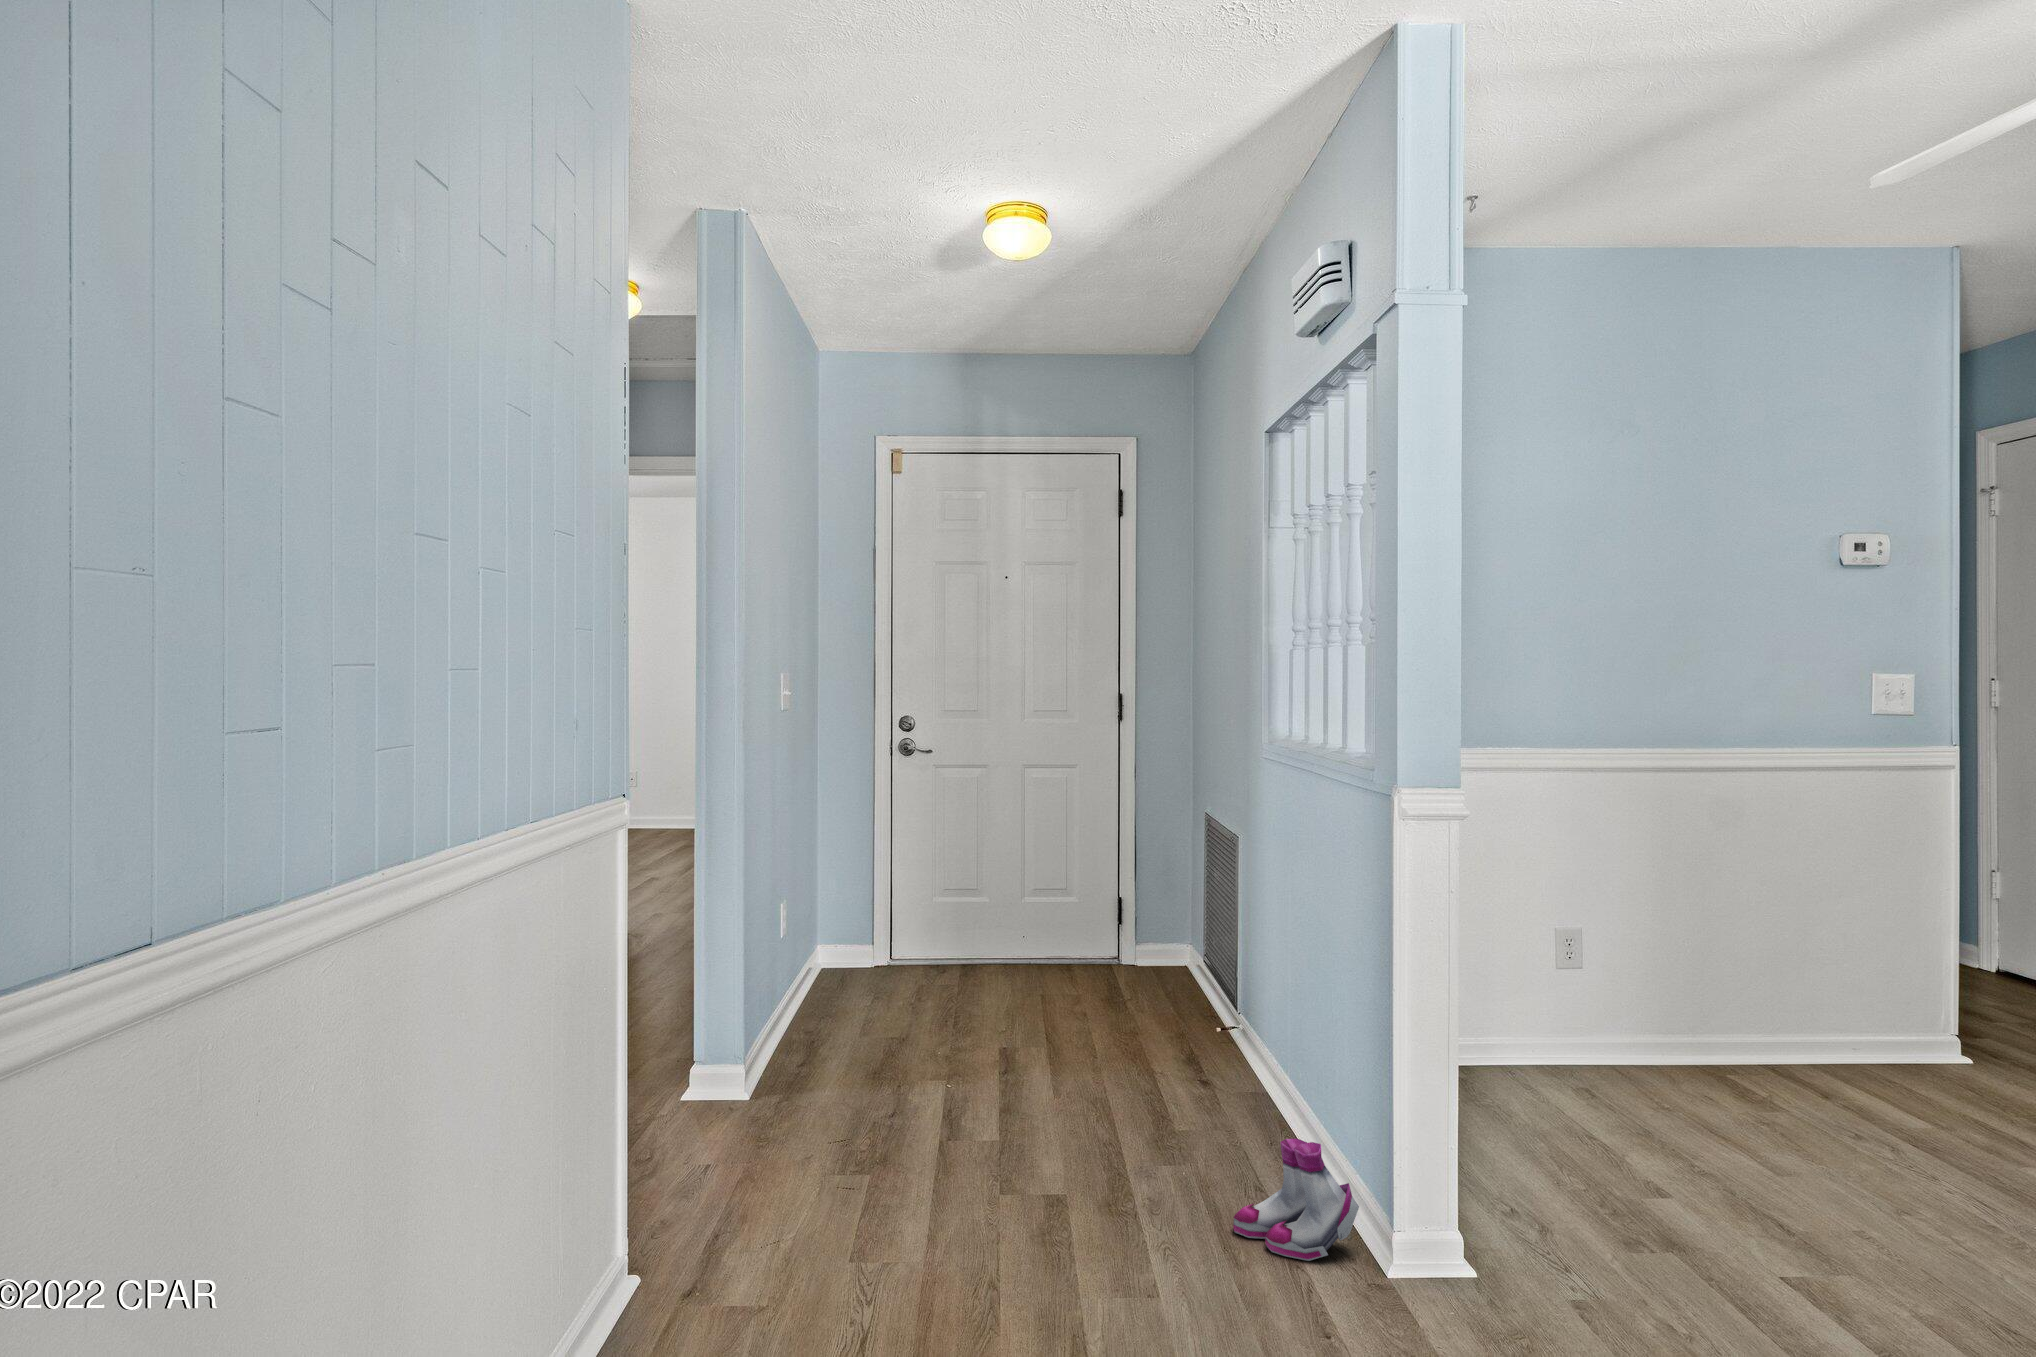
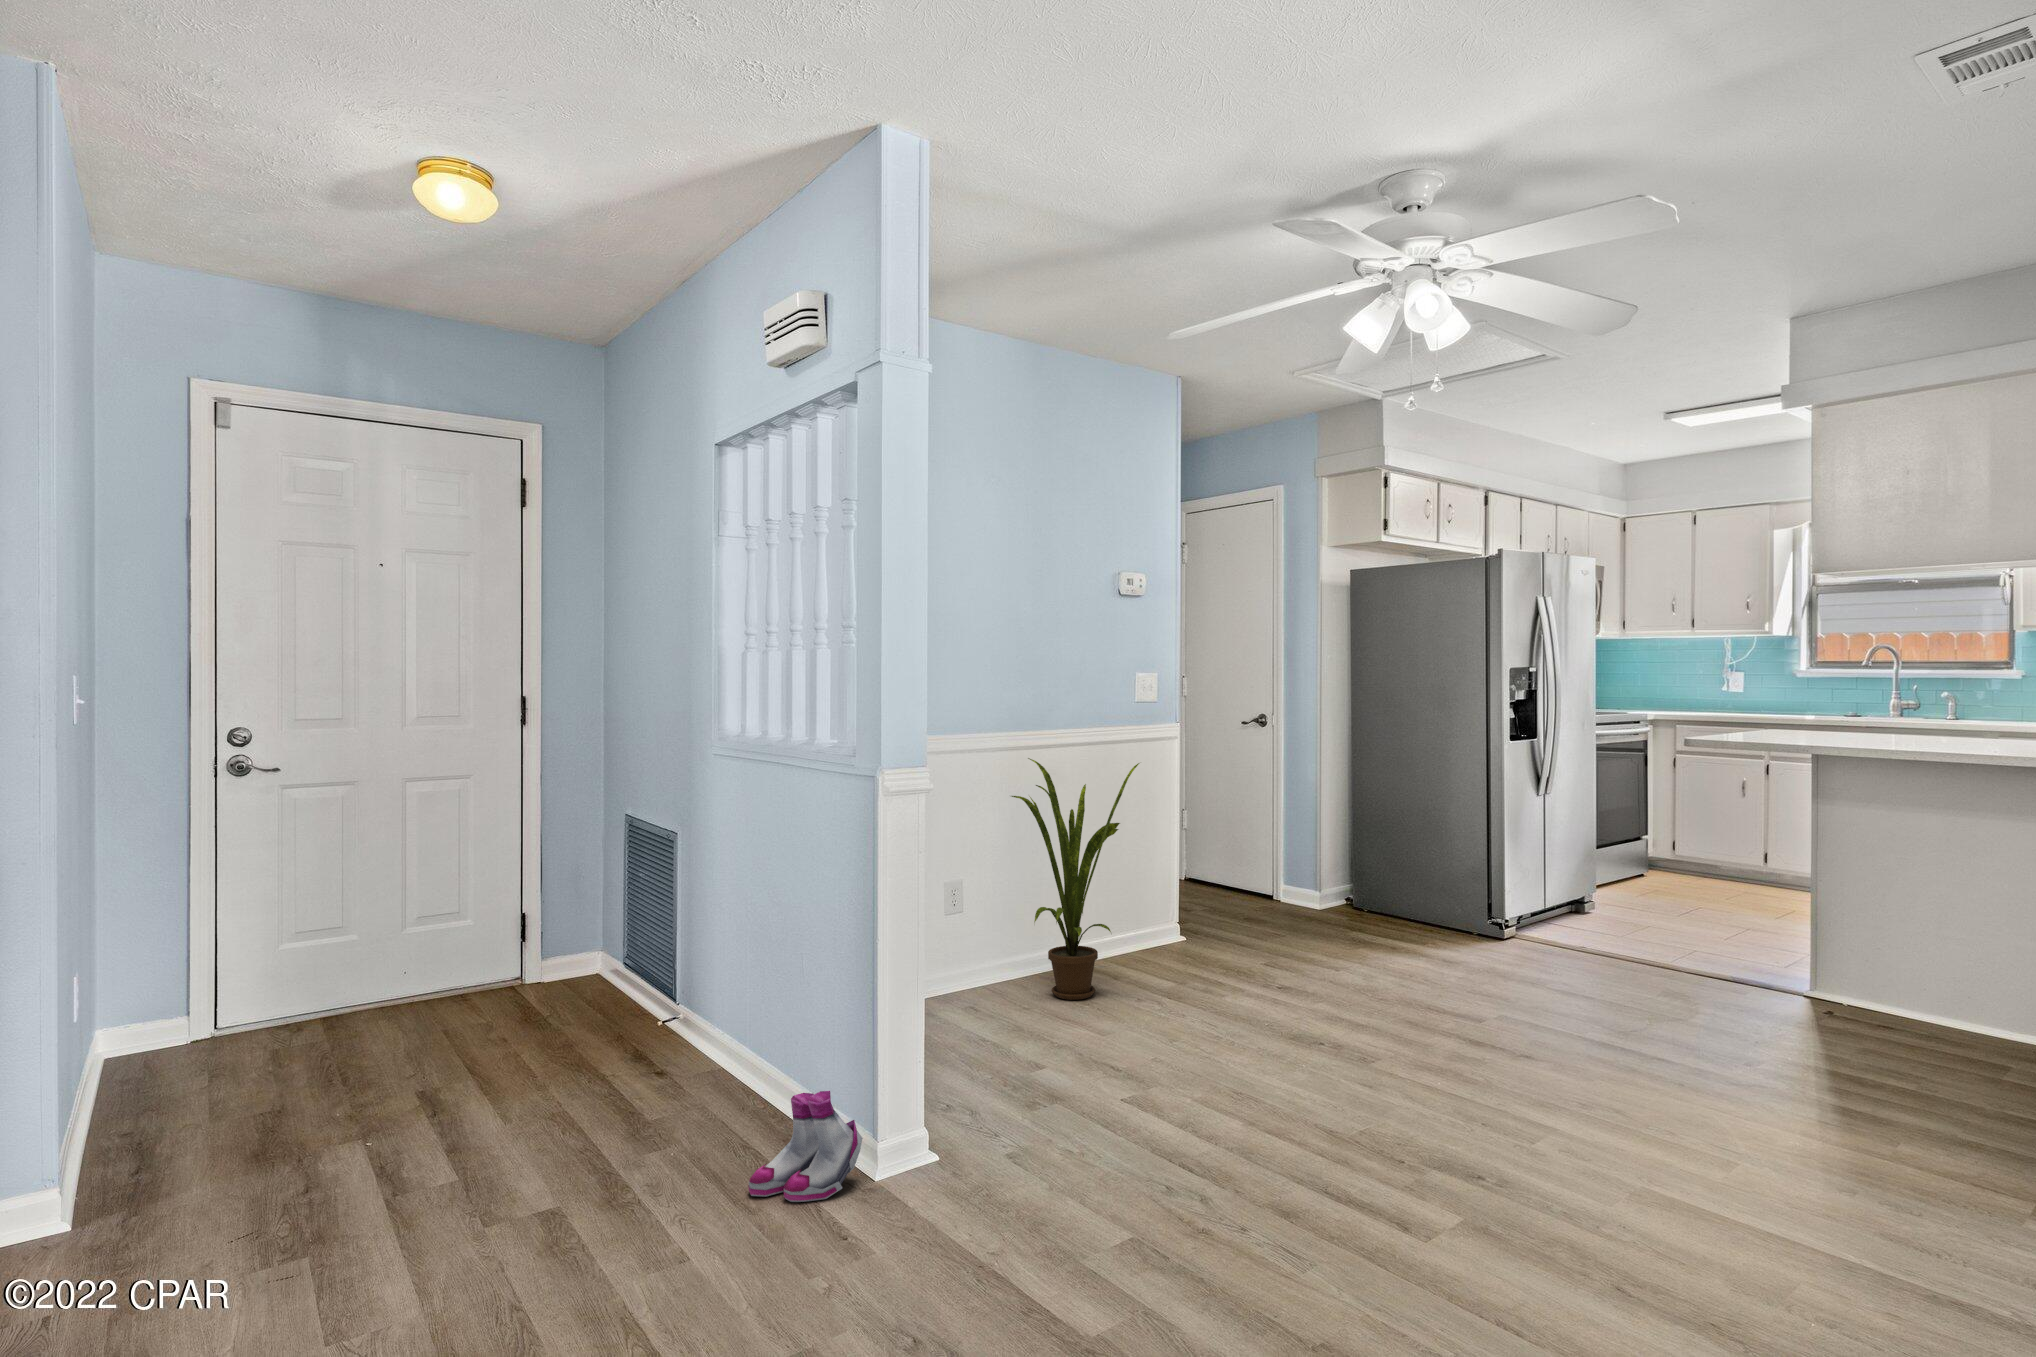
house plant: none [1634,783,1850,1110] -> present [1012,758,1139,1000]

